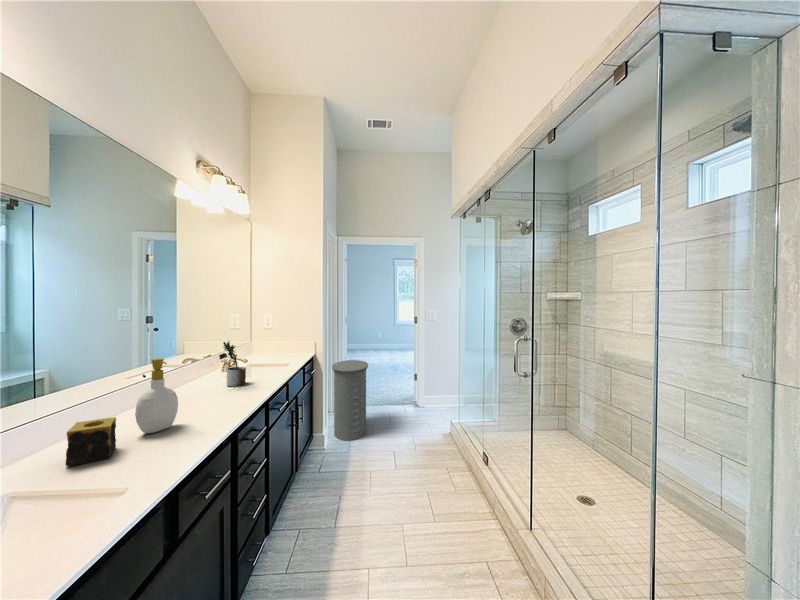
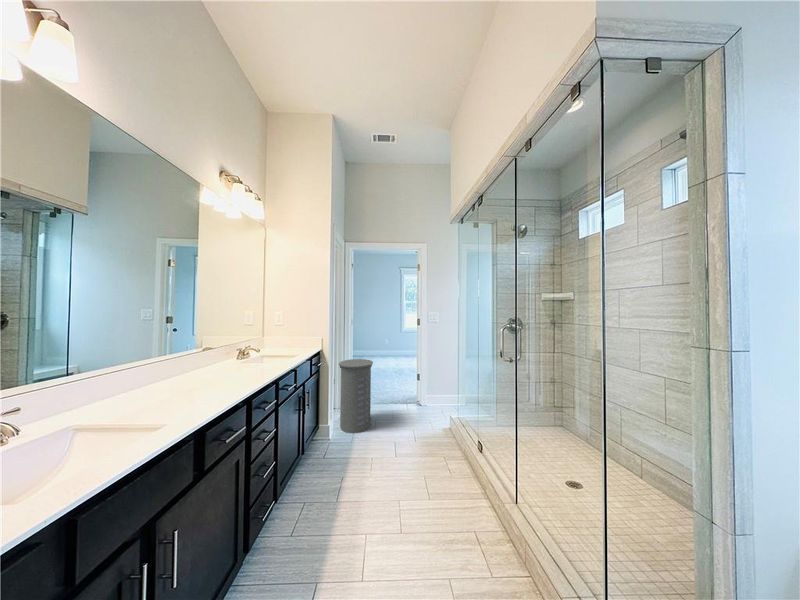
potted plant: present [219,341,246,387] -> none [236,329,259,369]
soap bottle: present [135,358,178,433] -> none [166,332,201,395]
candle: present [66,417,116,466] -> none [111,377,151,411]

